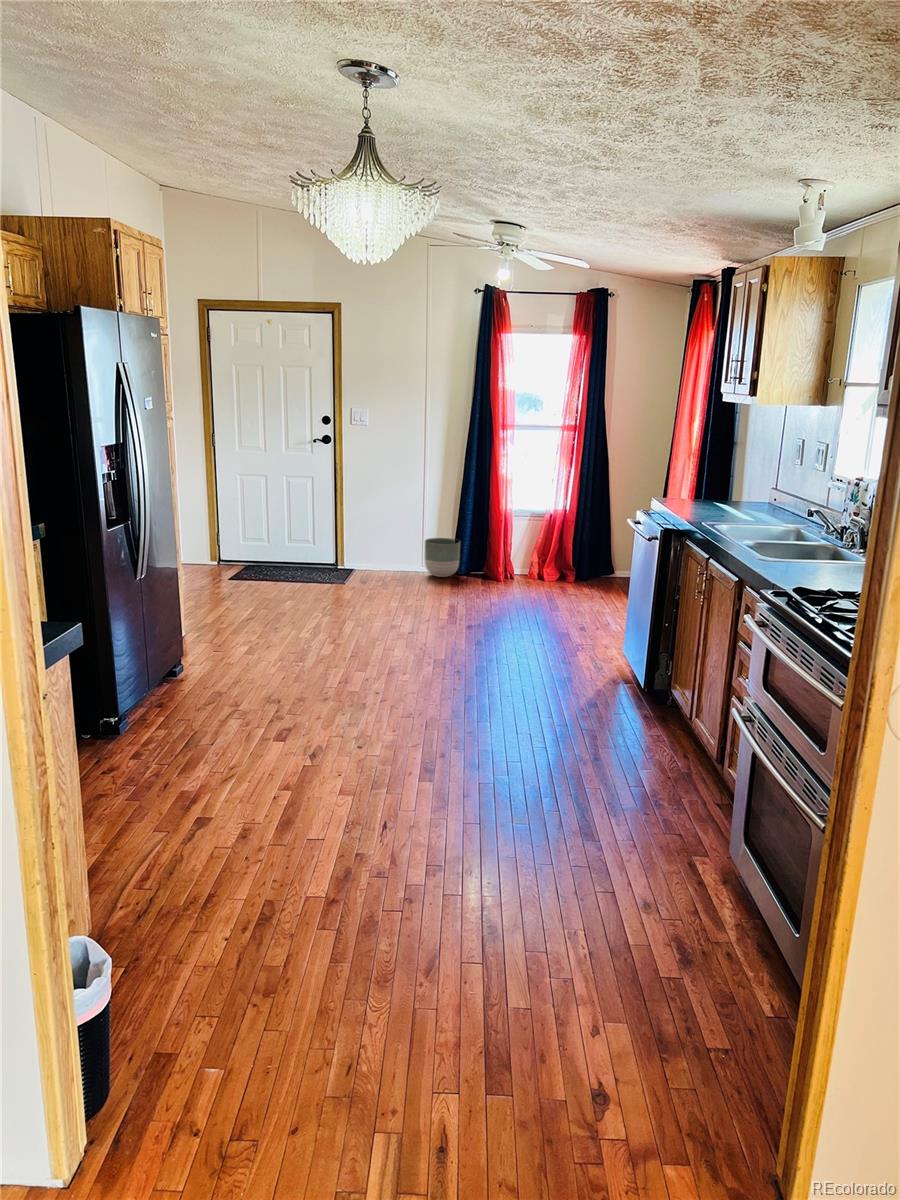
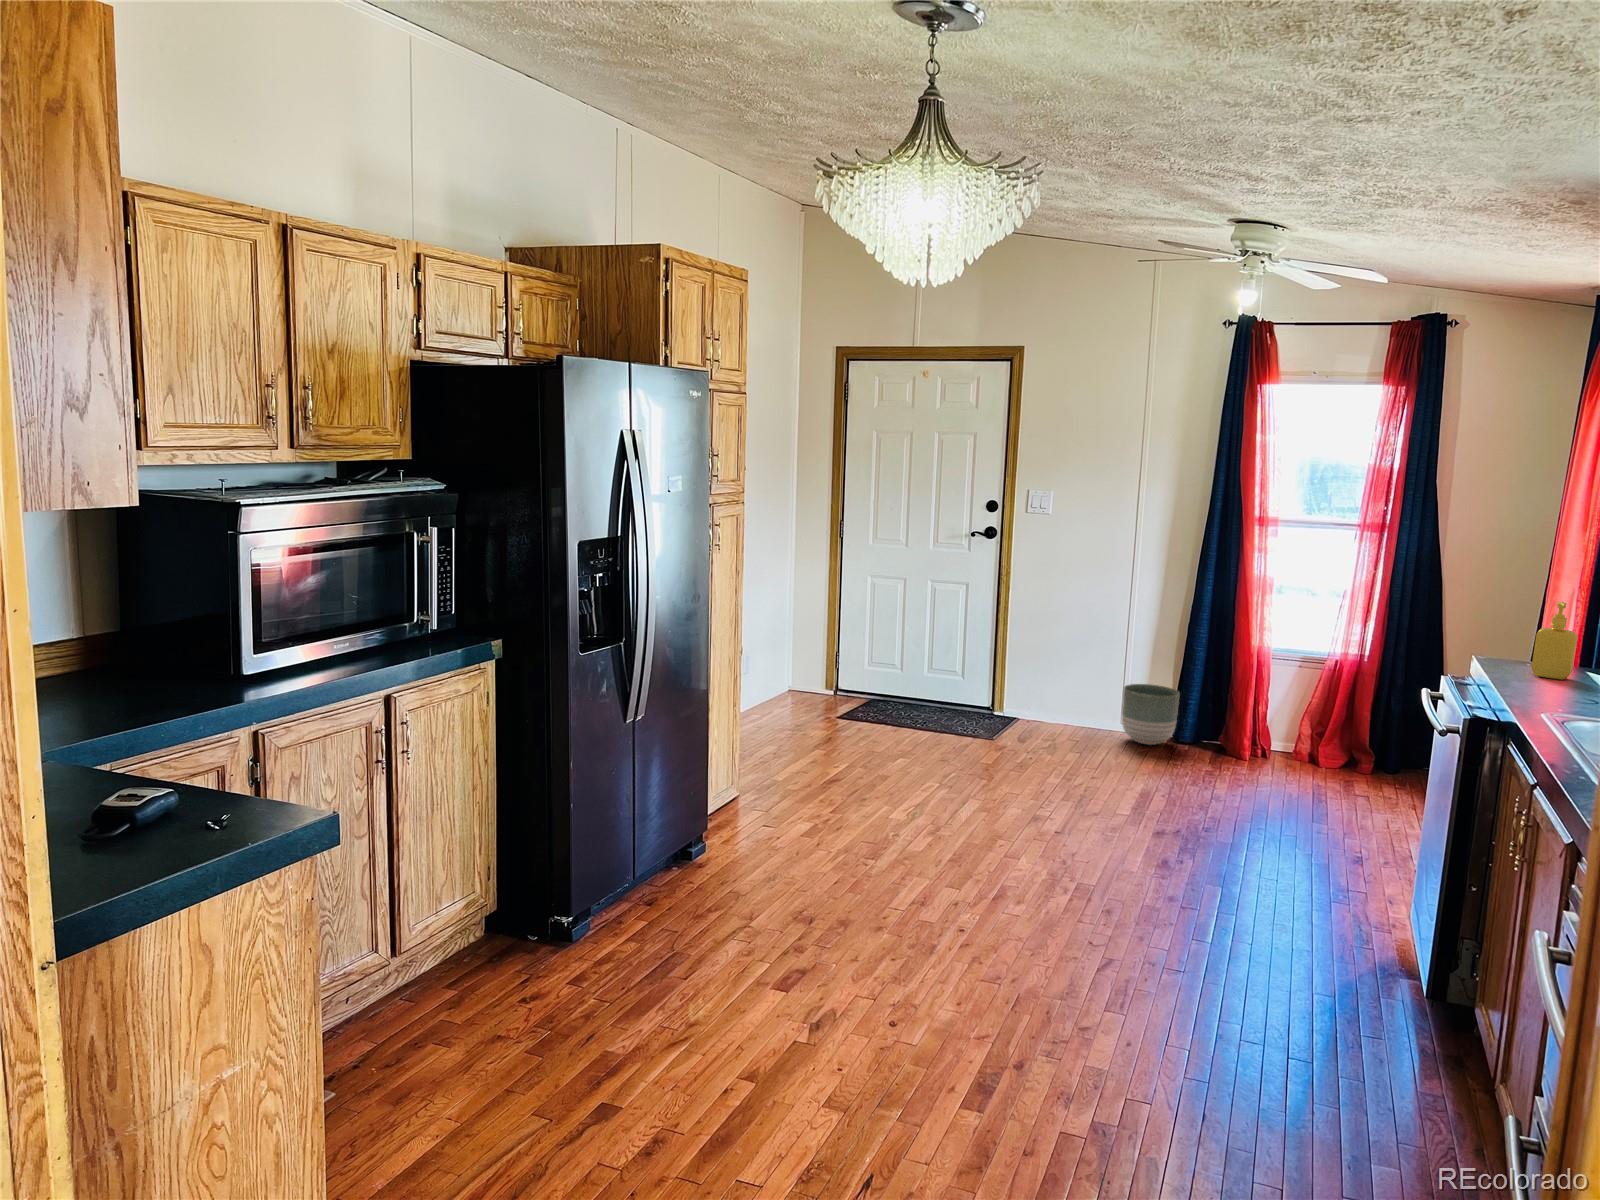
soap dispenser: none [679,459,700,503] -> present [1532,602,1577,680]

